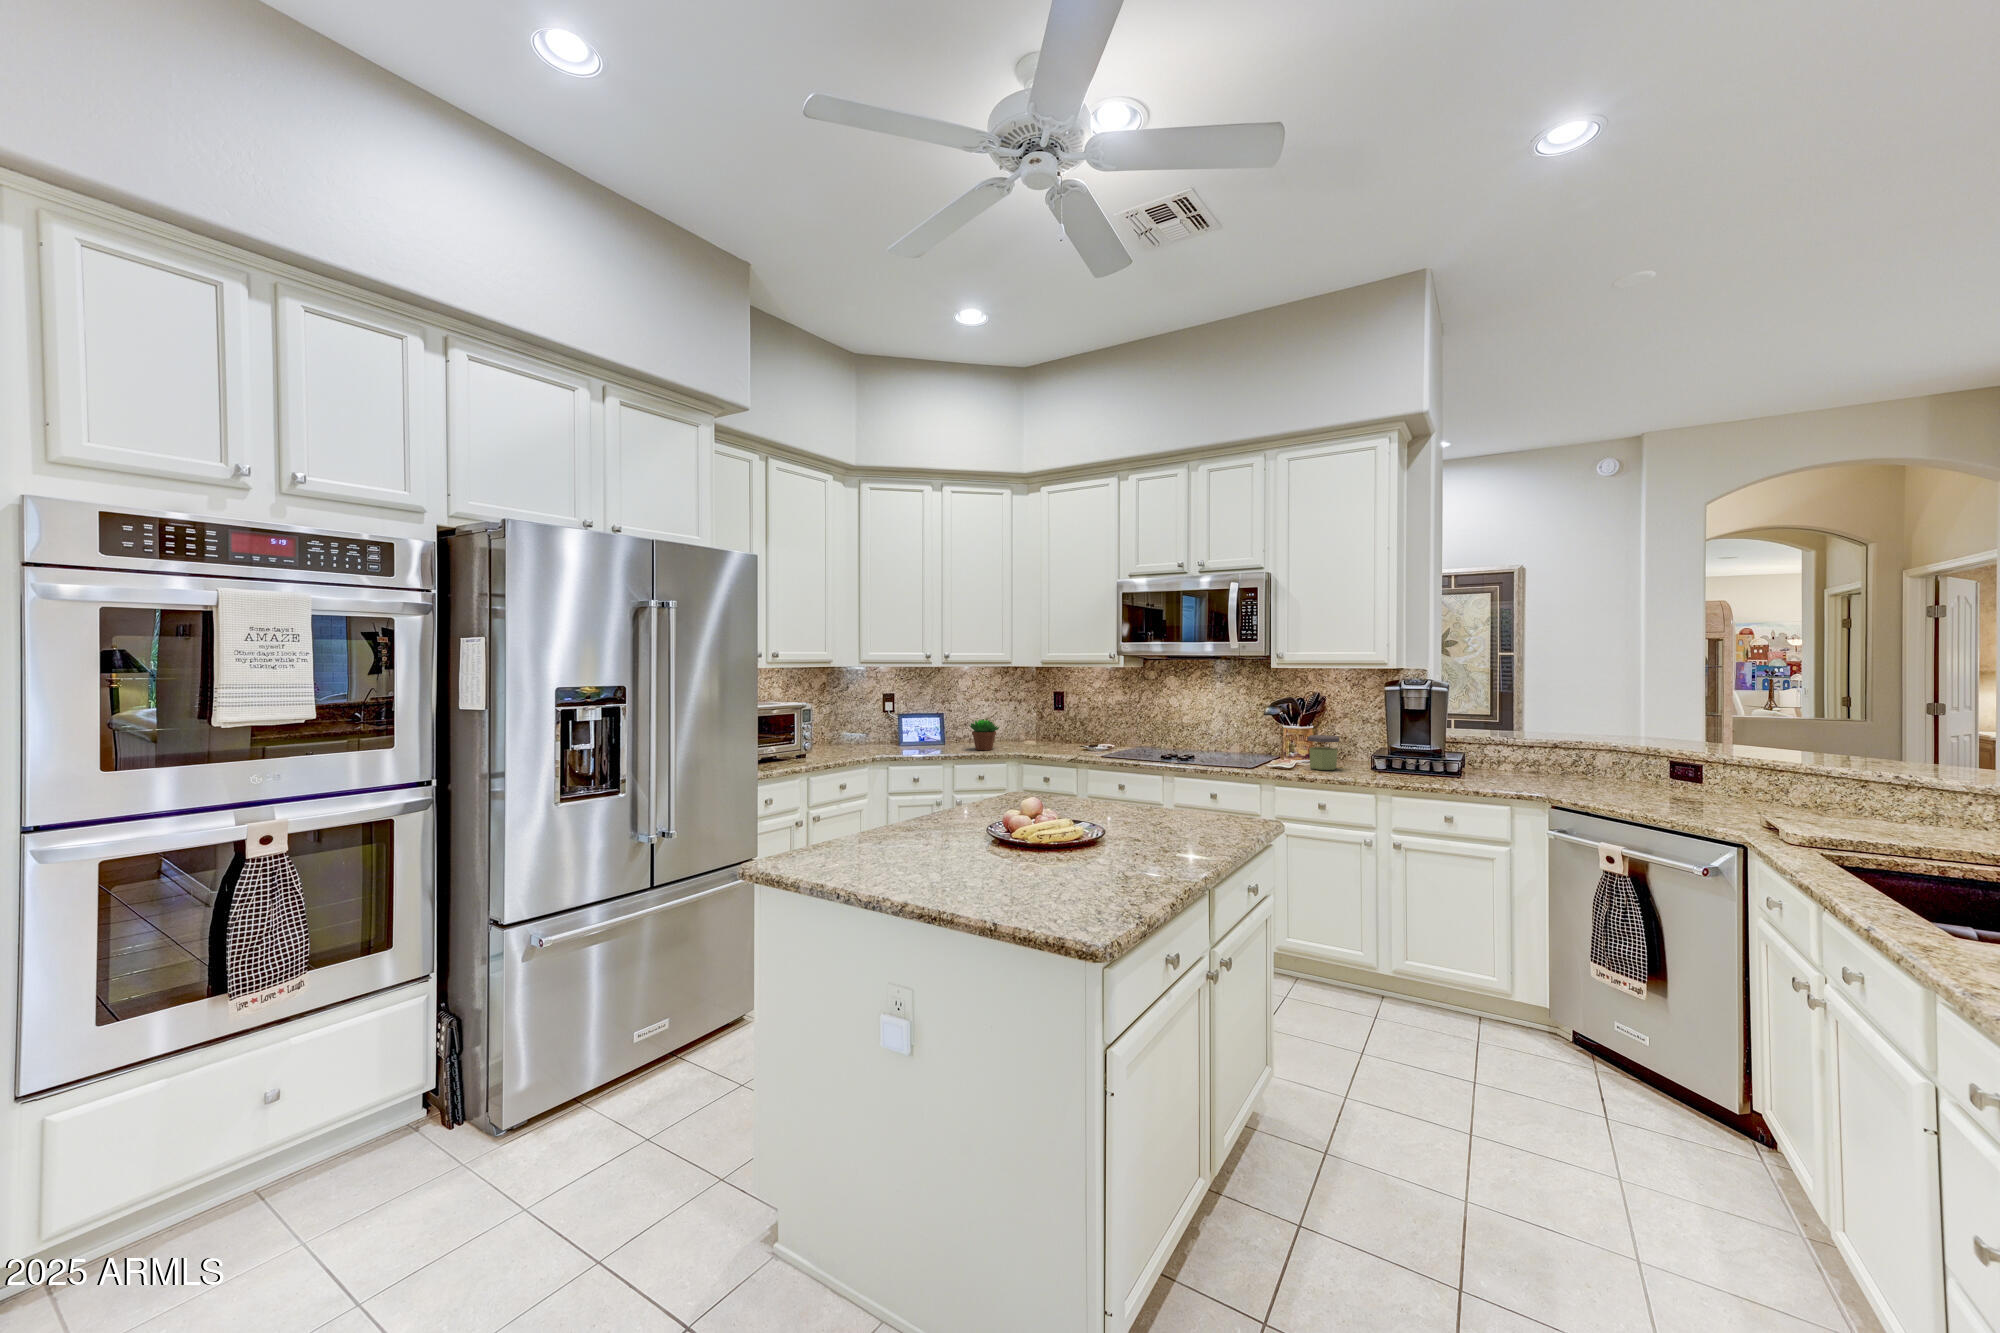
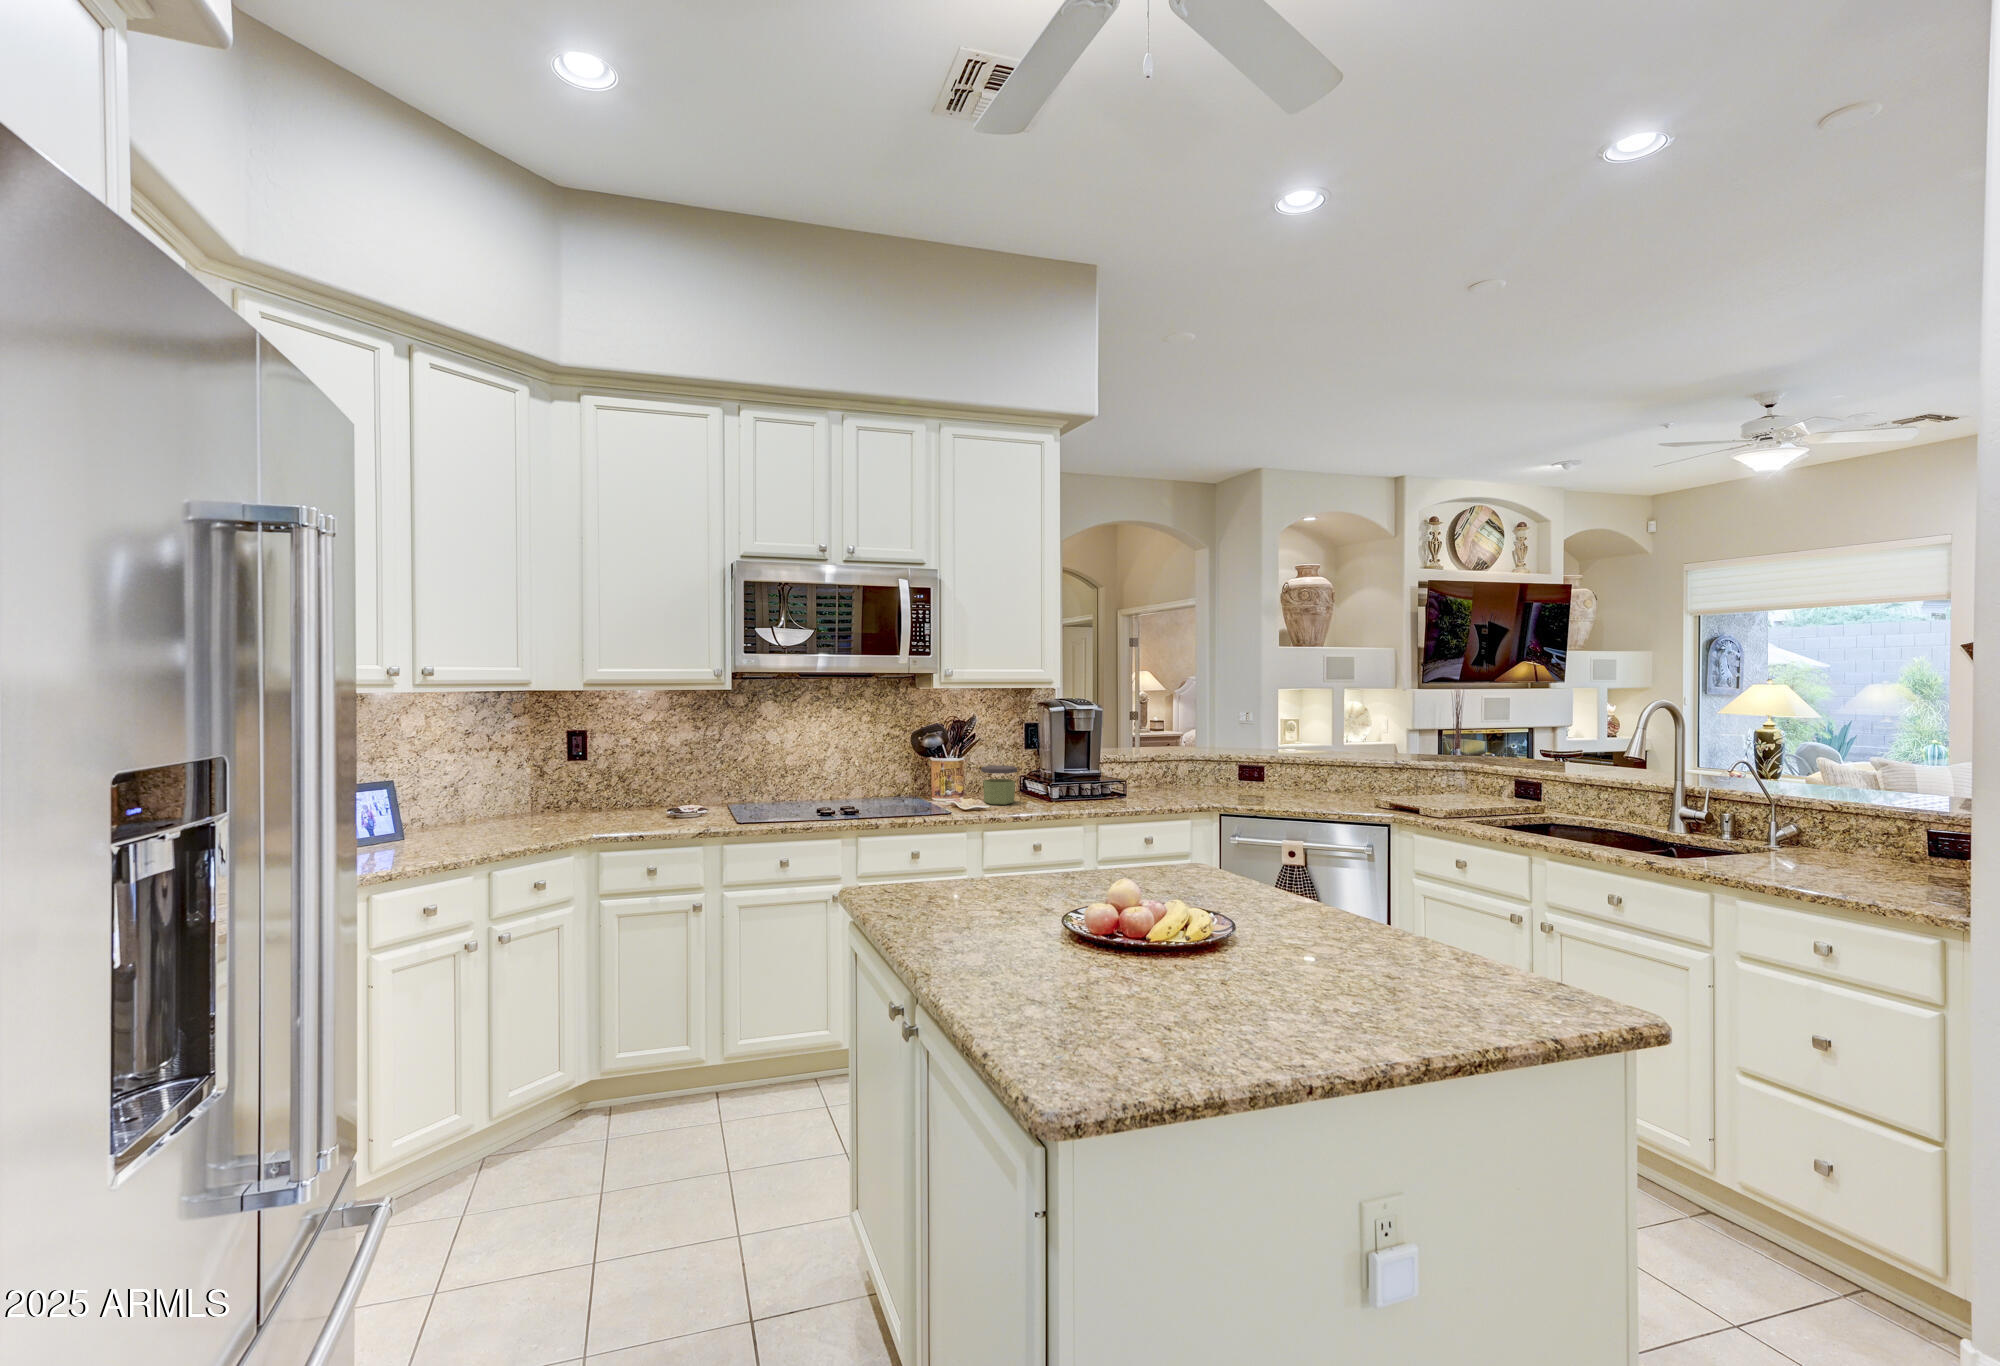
succulent plant: present [969,720,999,750] -> none [462,782,525,840]

